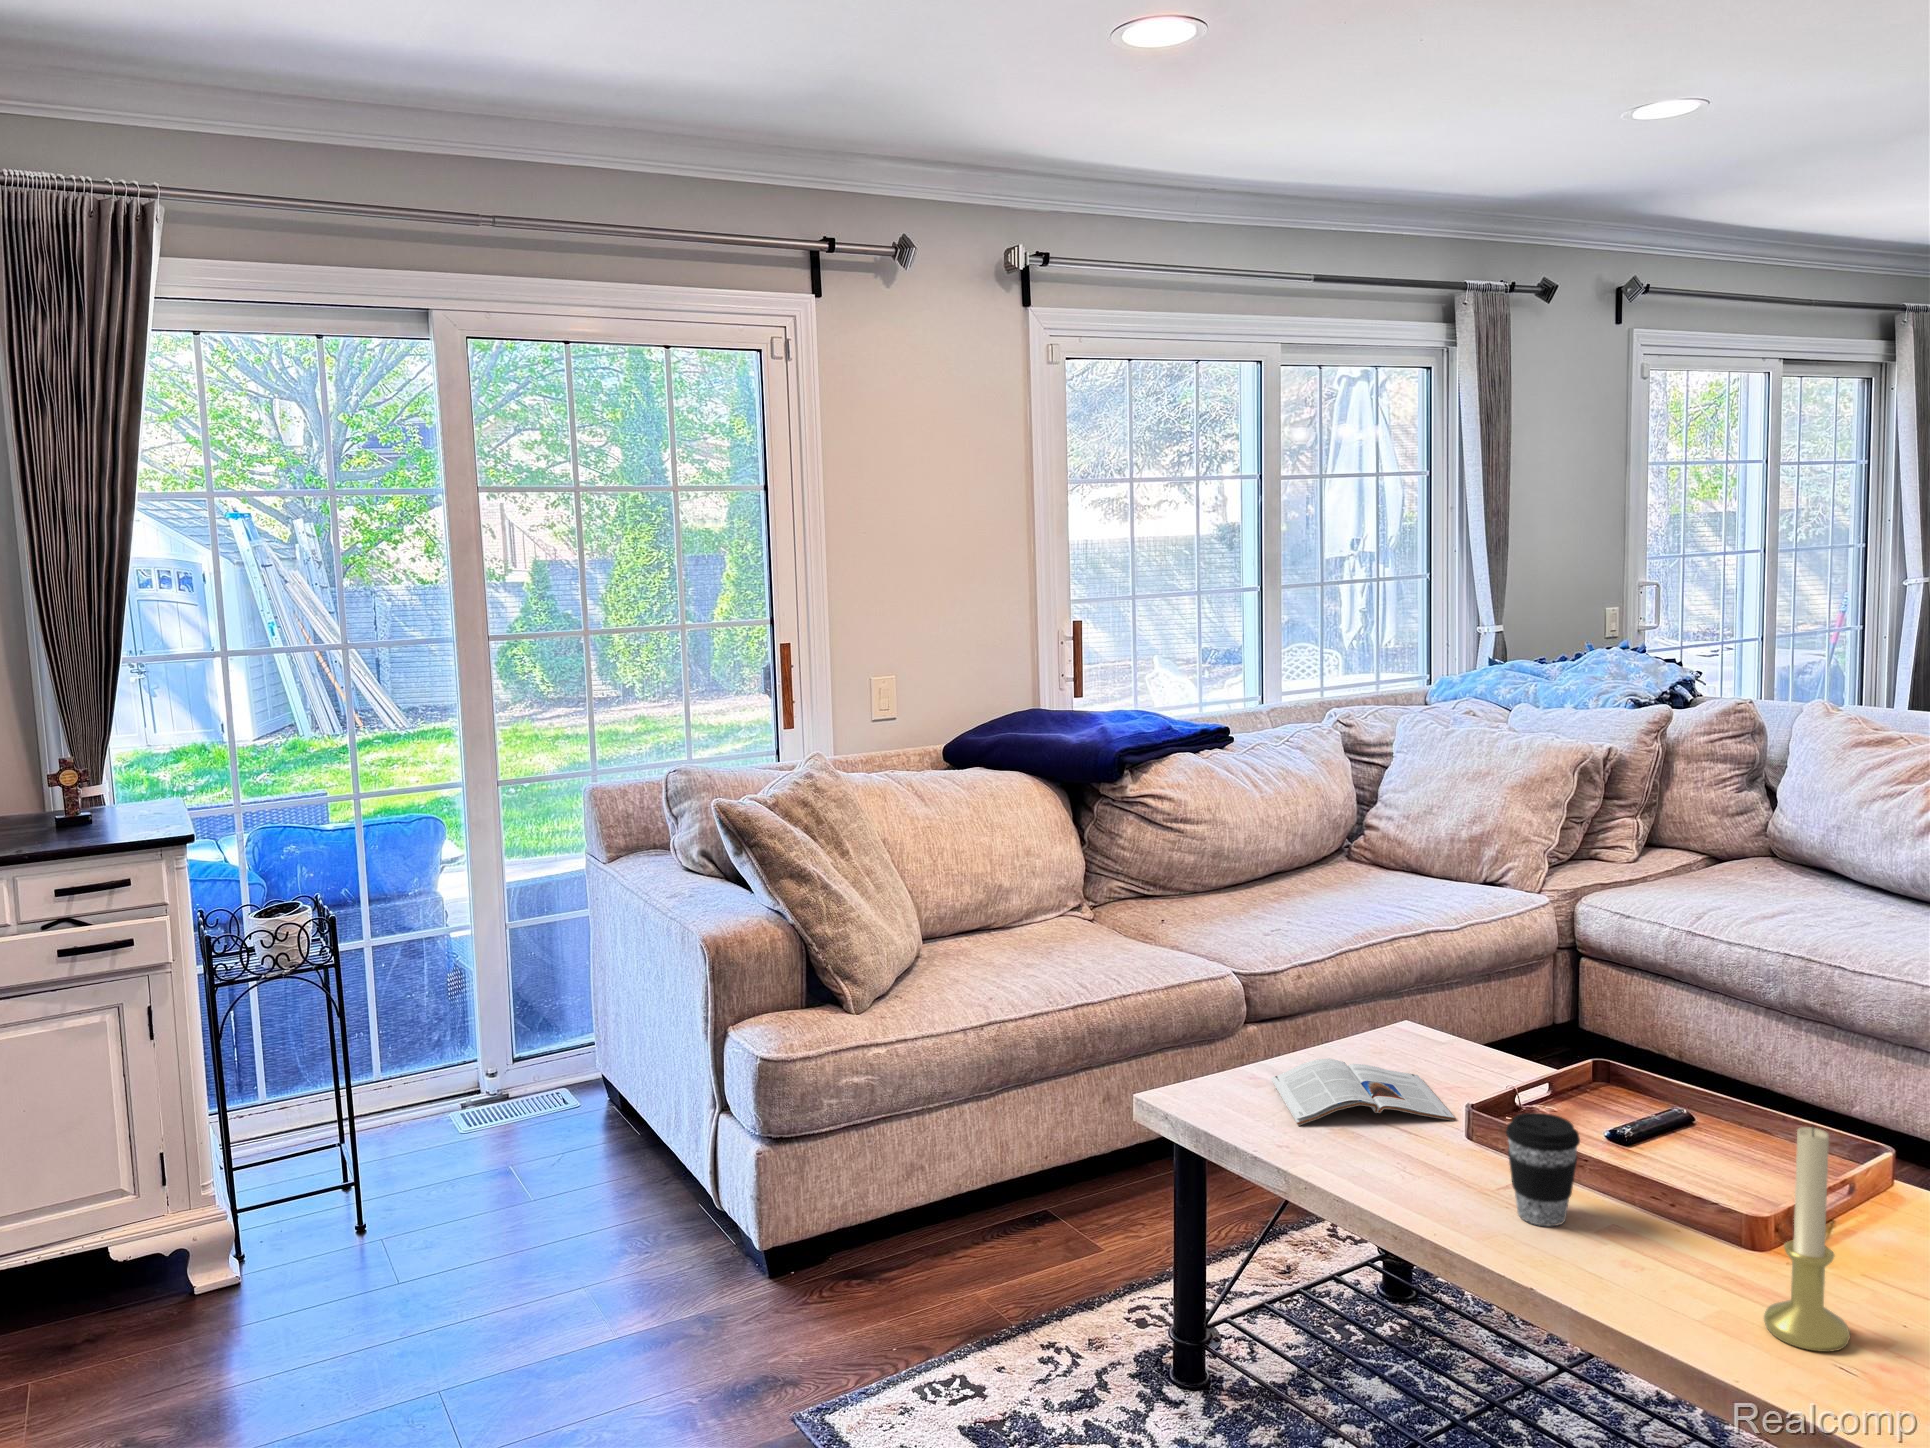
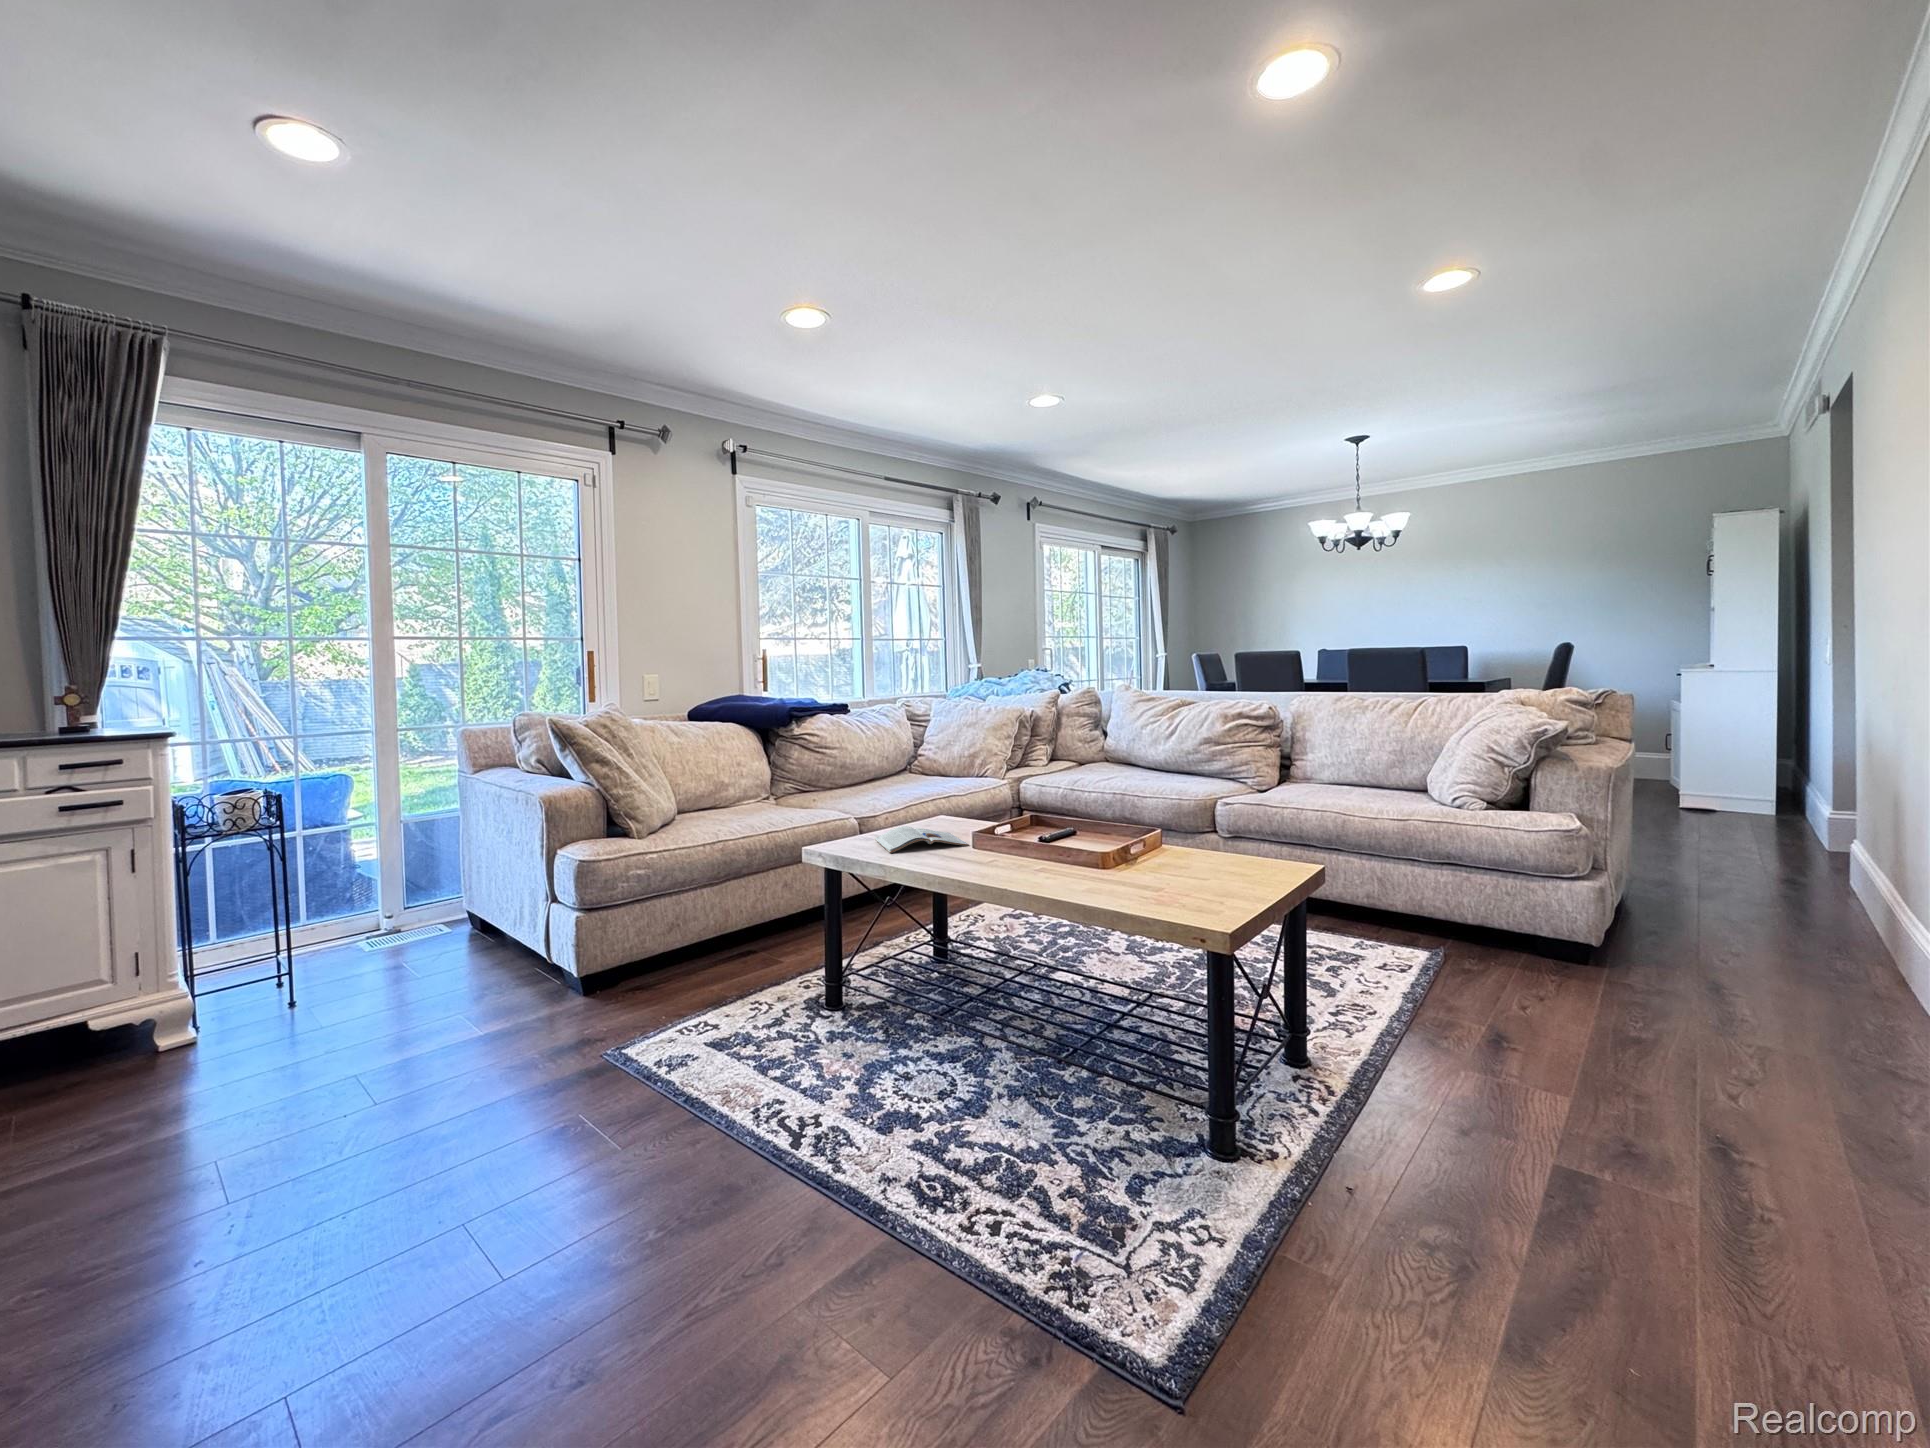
coffee cup: present [1506,1112,1580,1226] -> none [994,819,1030,873]
candle holder: present [1764,1126,1850,1352] -> none [1116,786,1154,897]

